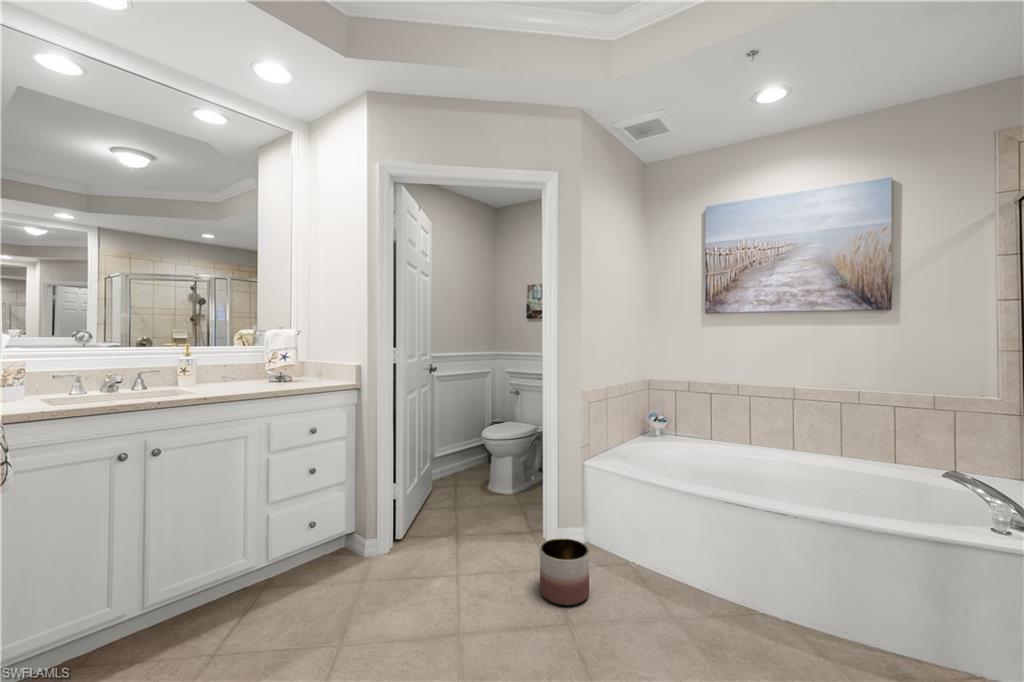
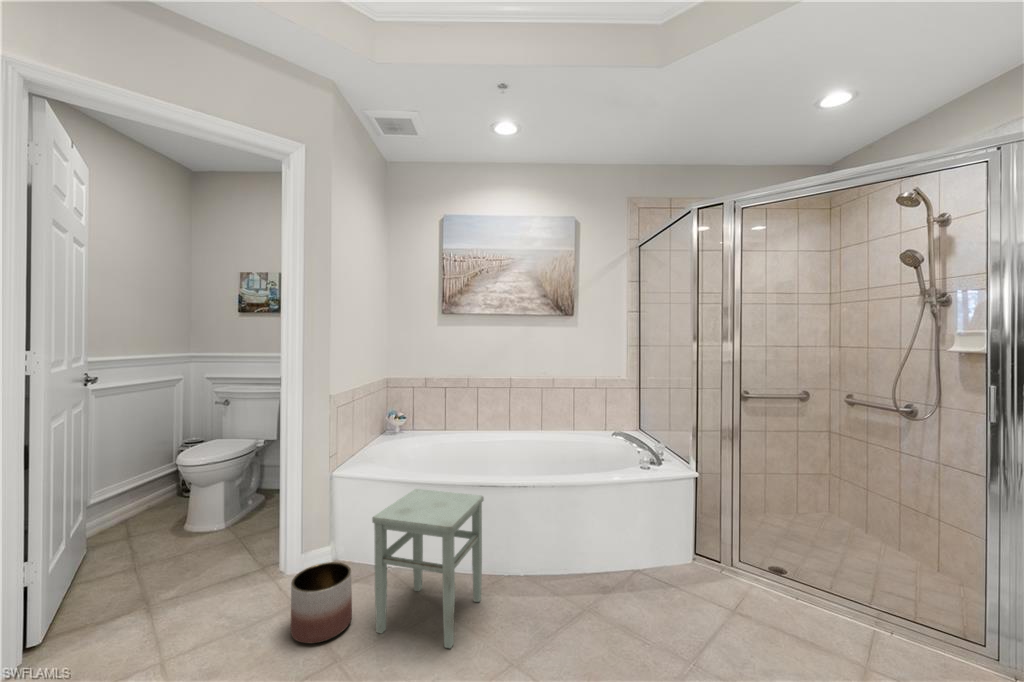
stool: none [604,491,724,659] -> present [372,489,484,648]

